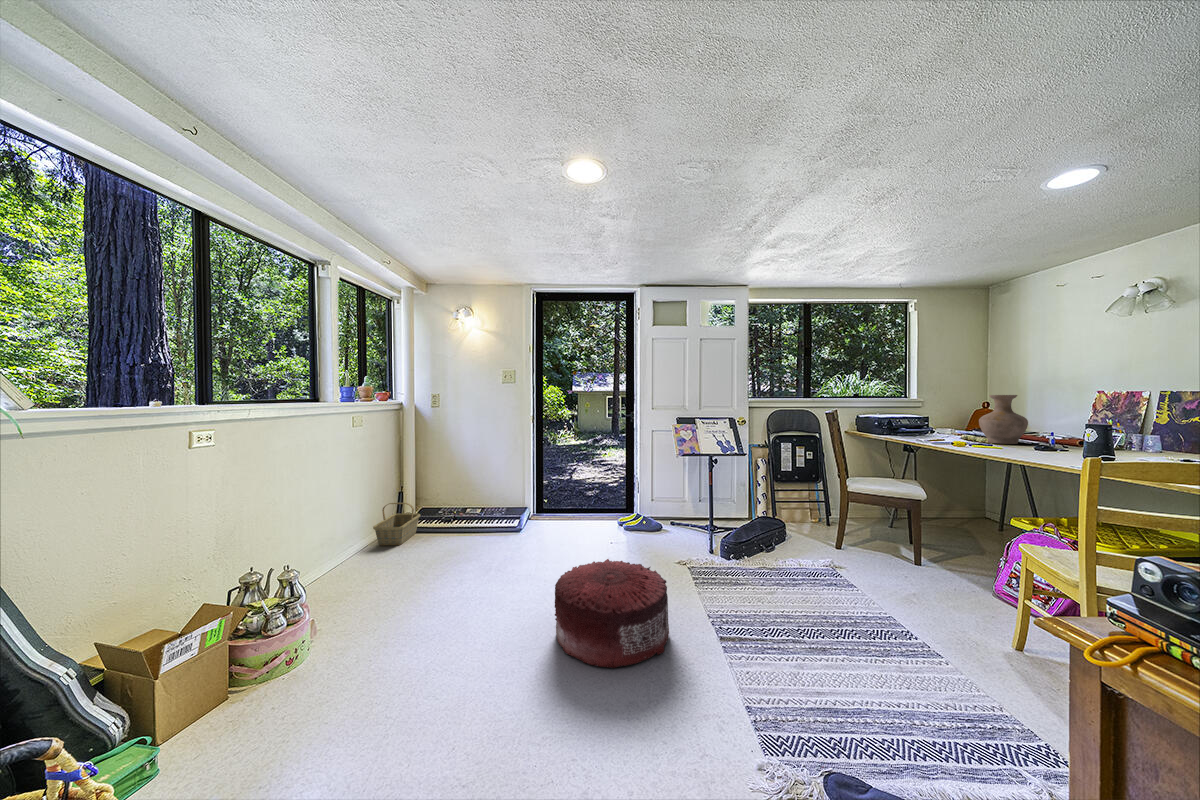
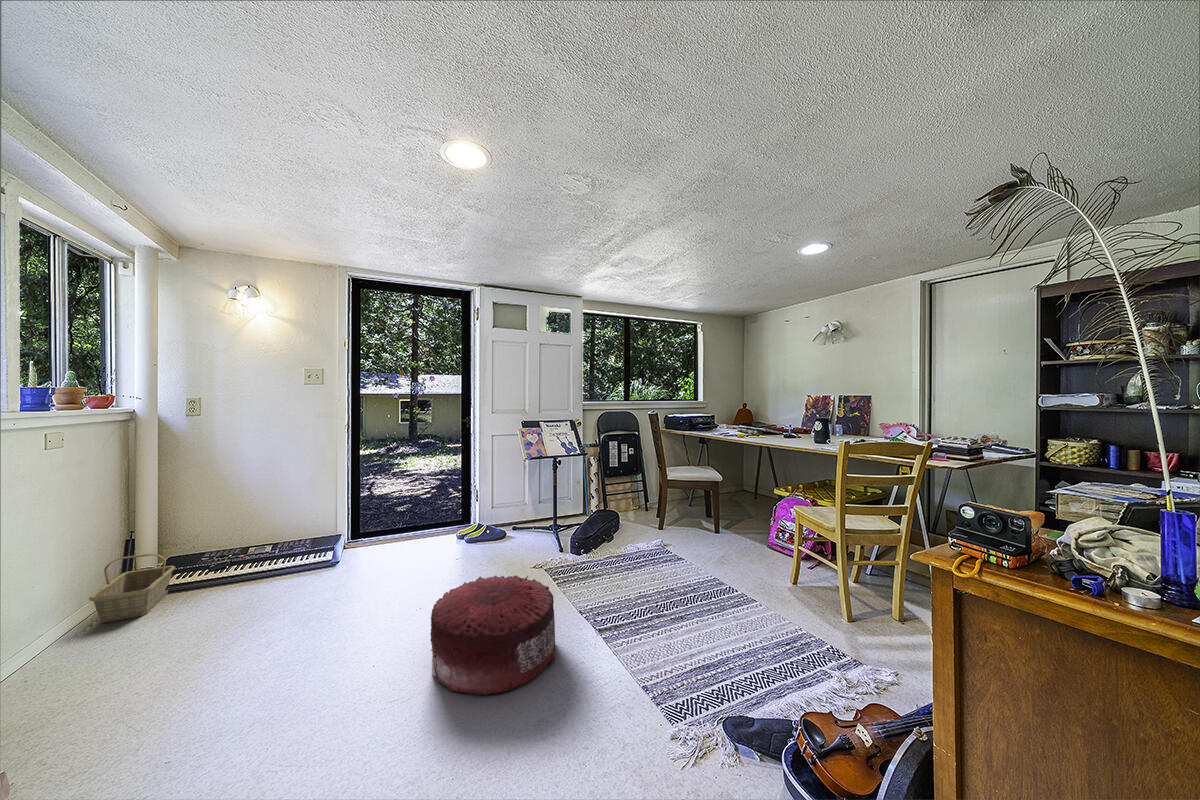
vase: present [979,395,1028,444] -> none [749,398,778,435]

